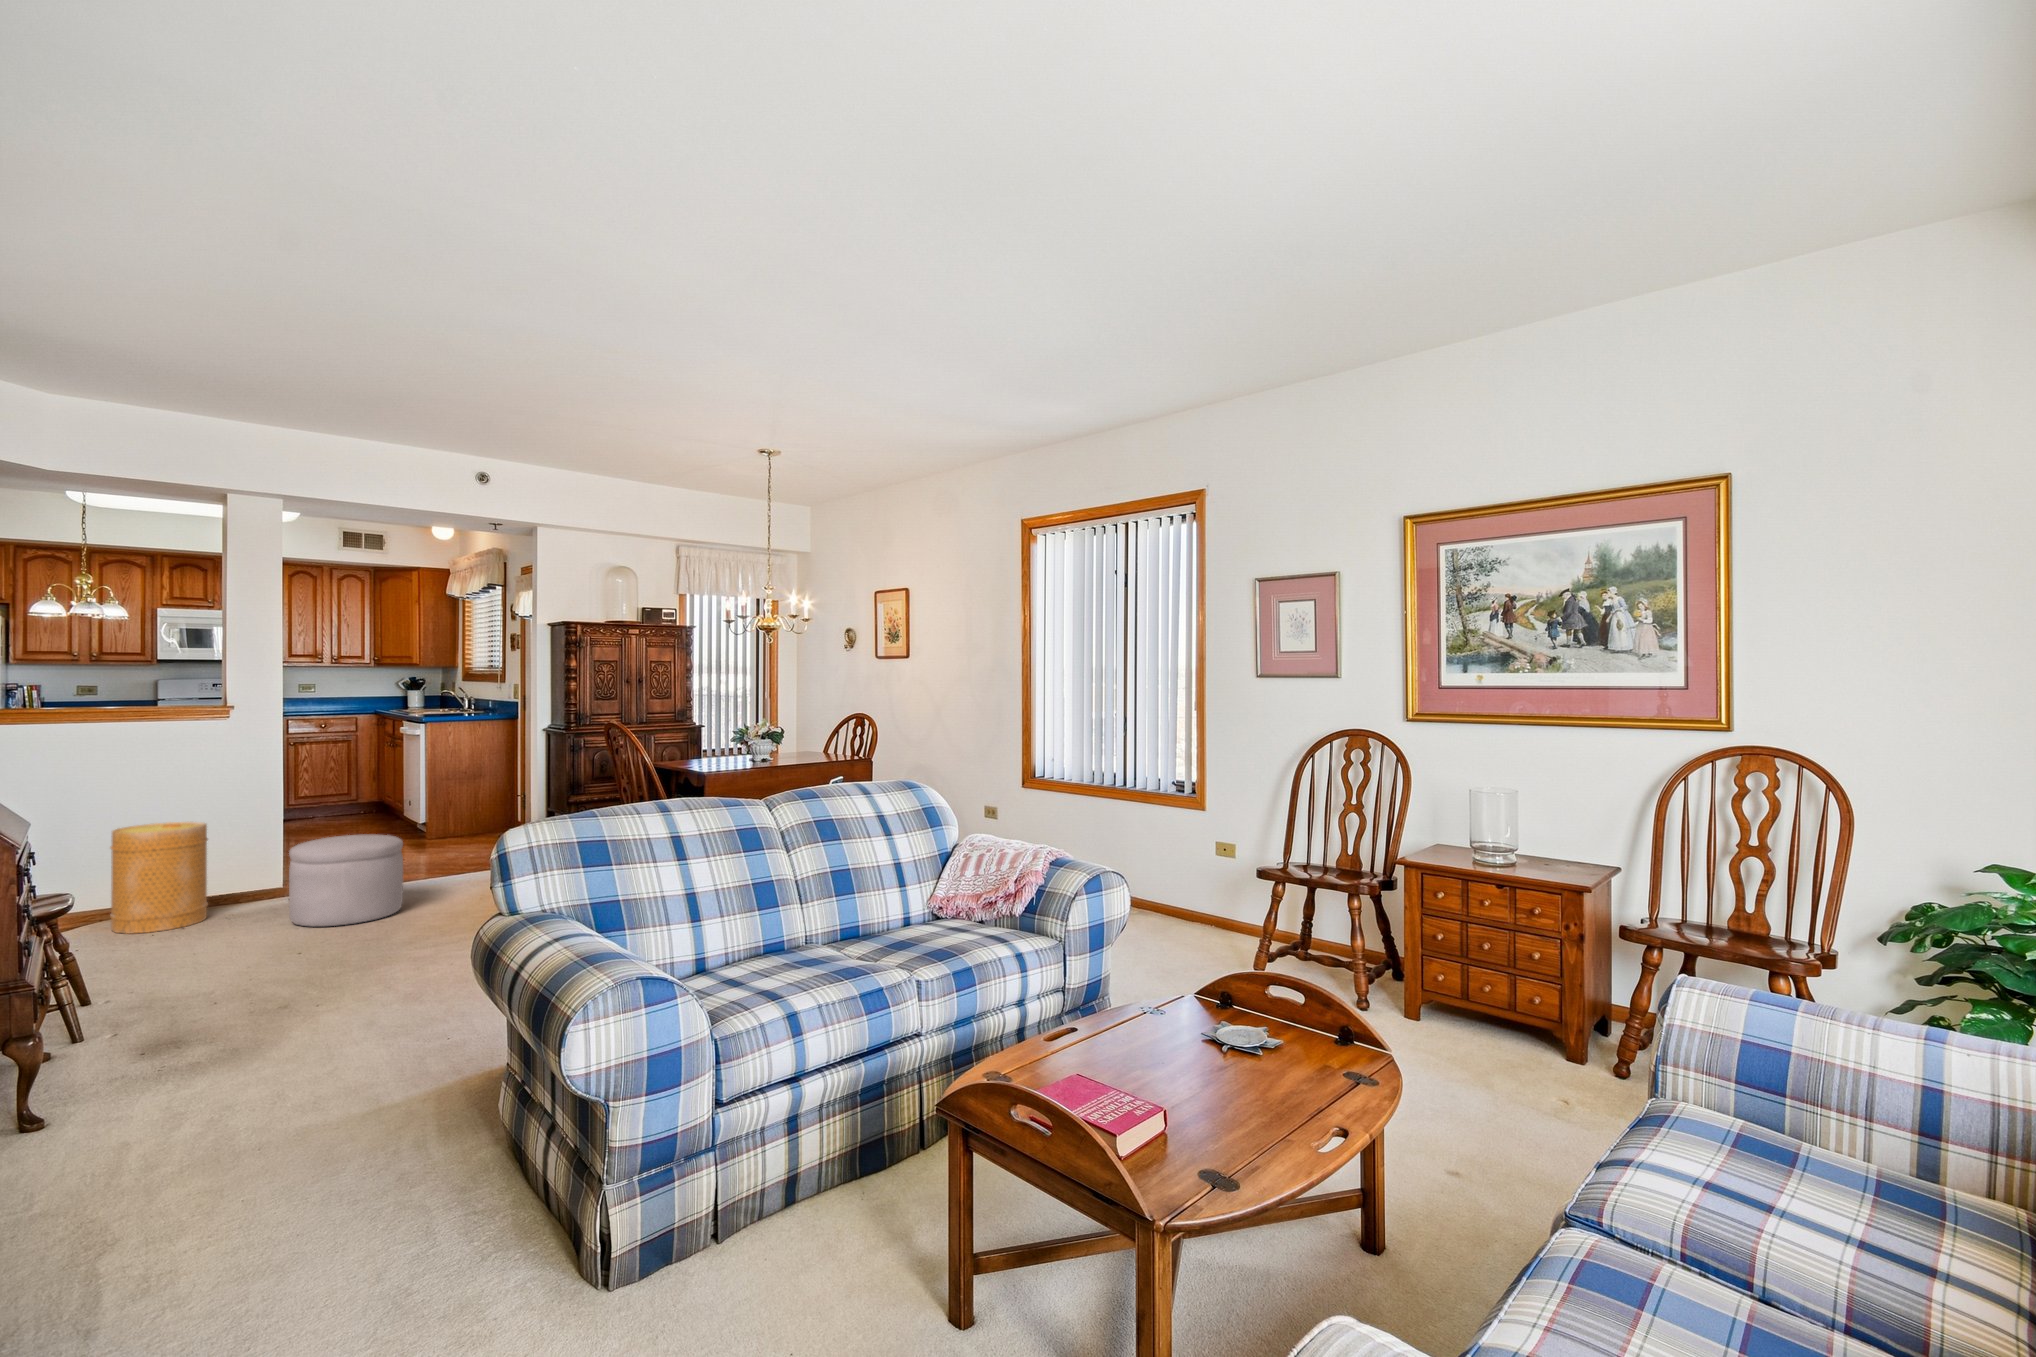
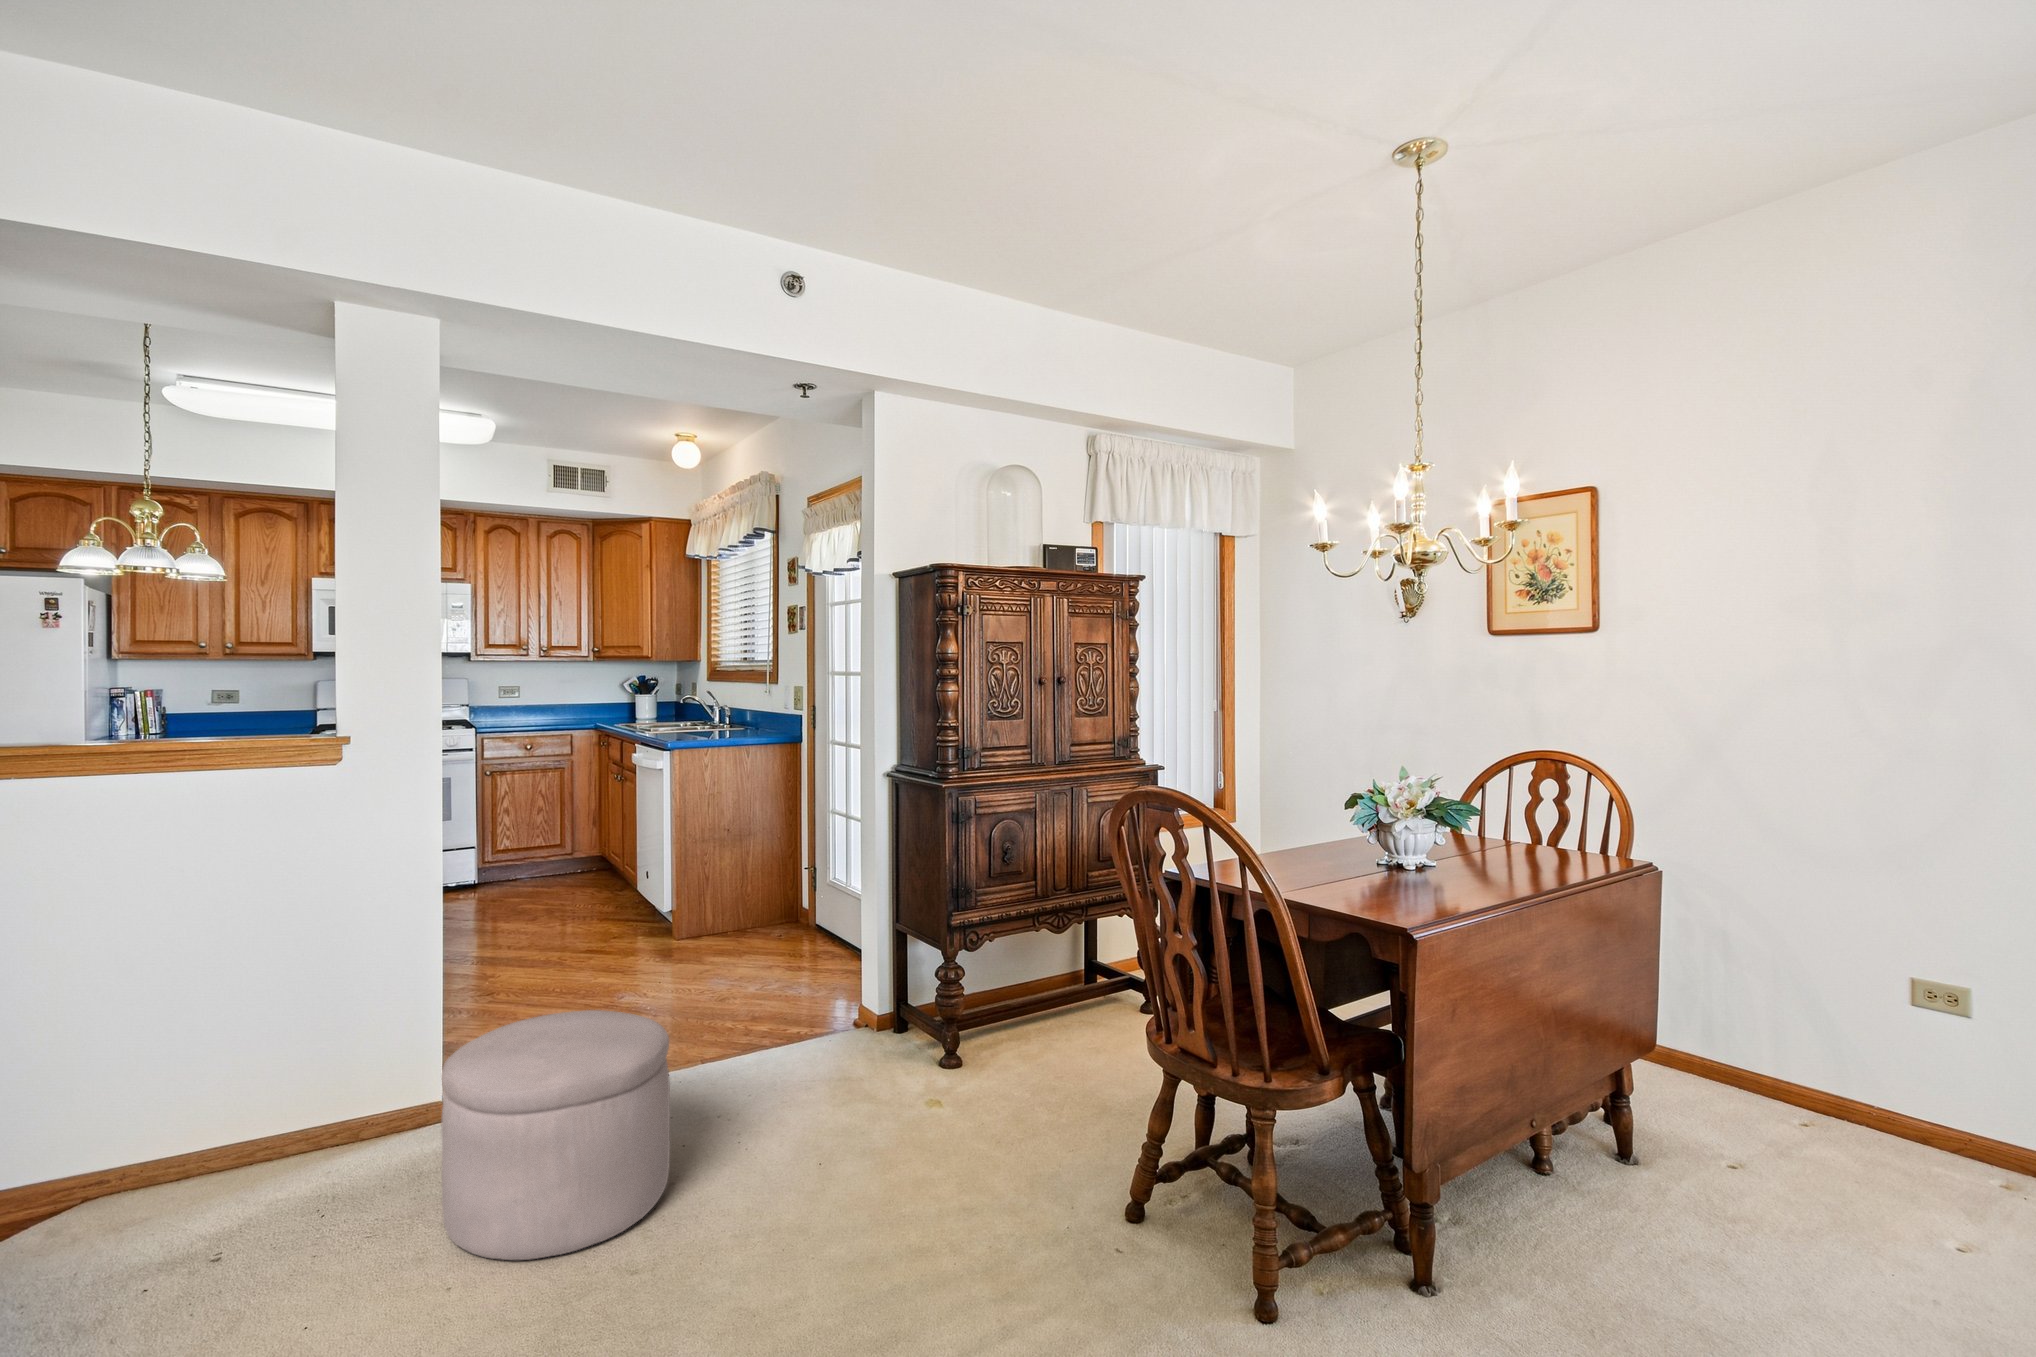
basket: present [110,822,208,934] -> none [95,977,296,1252]

